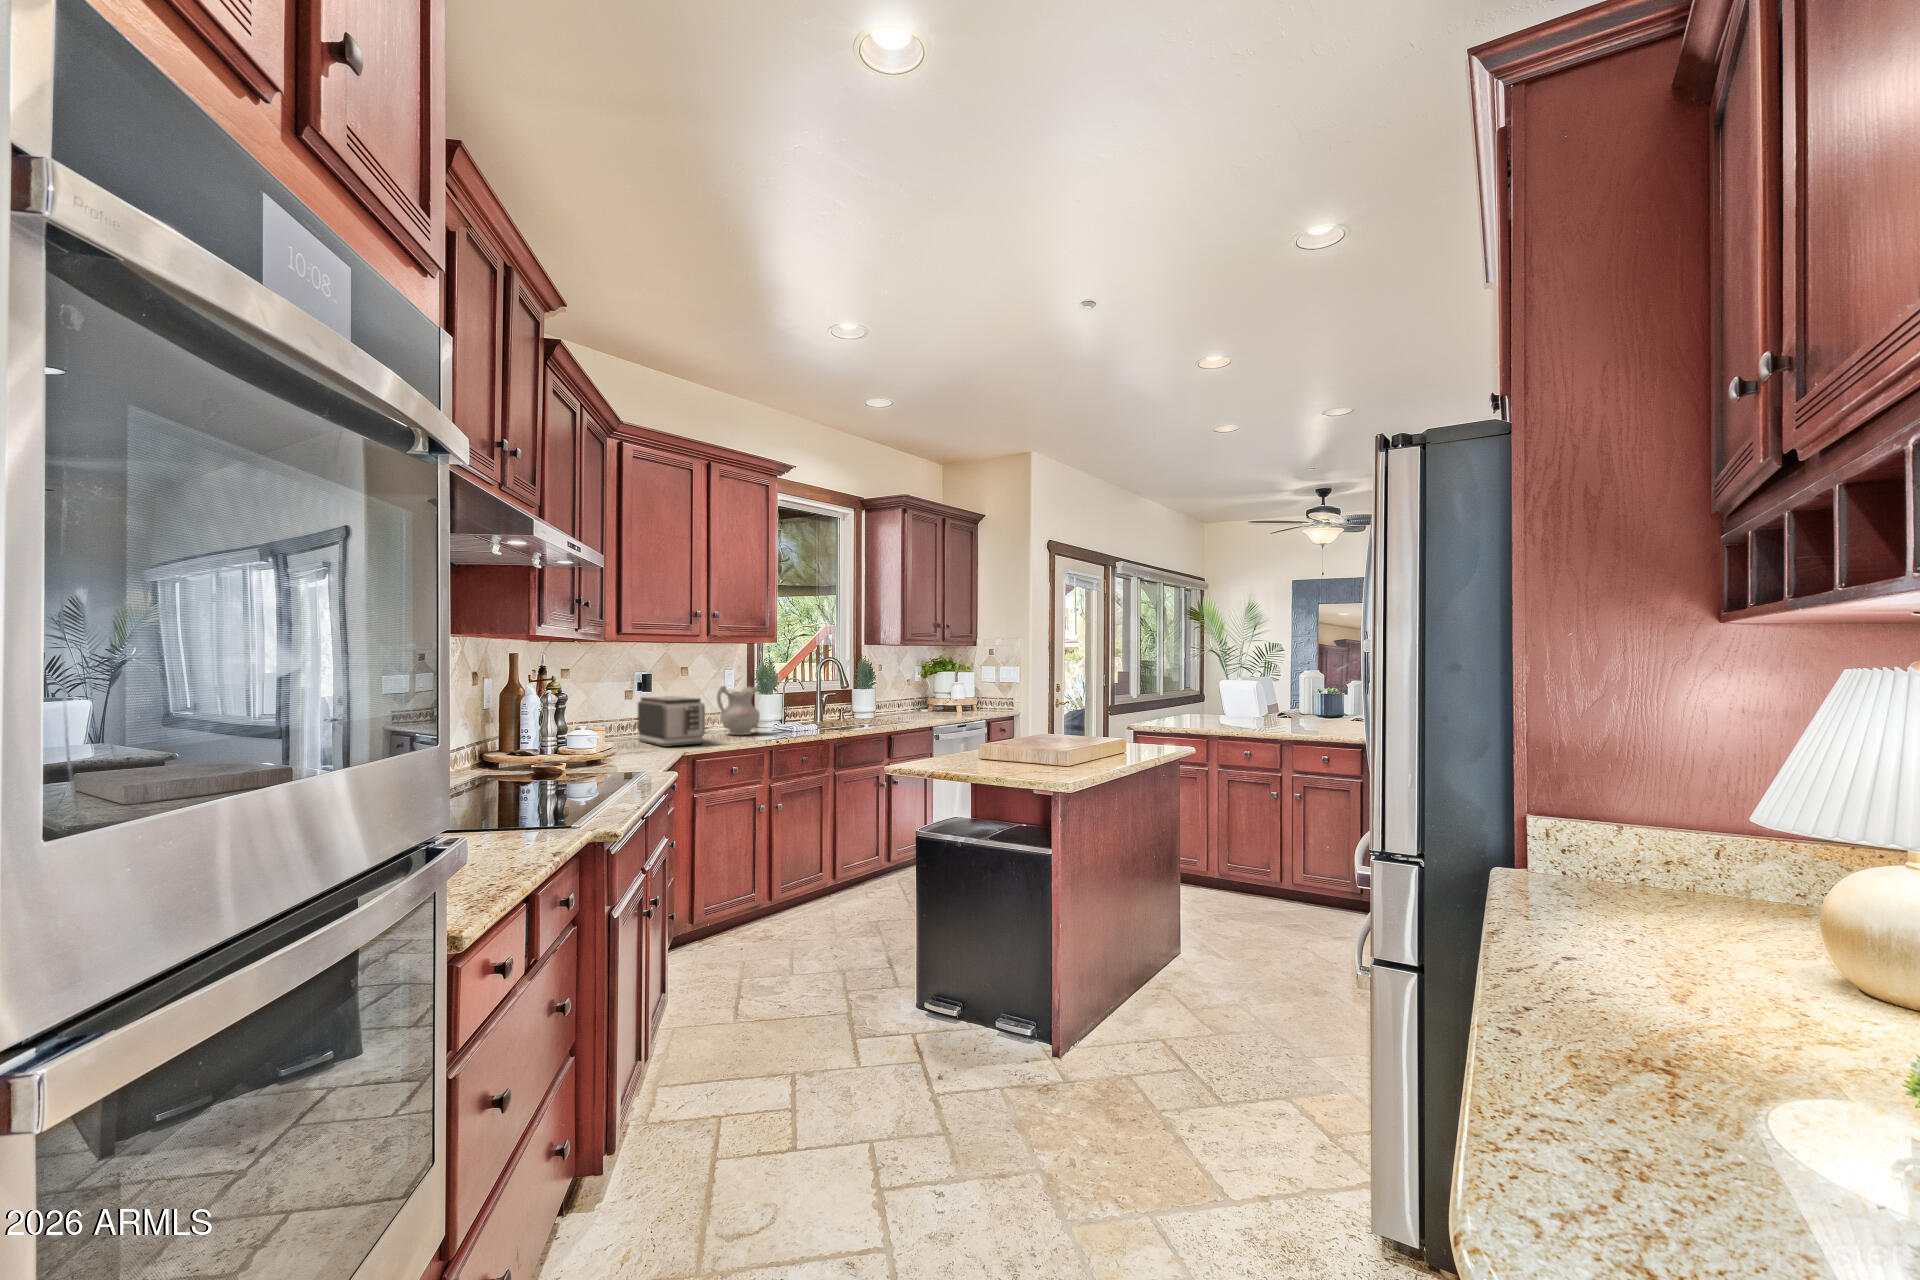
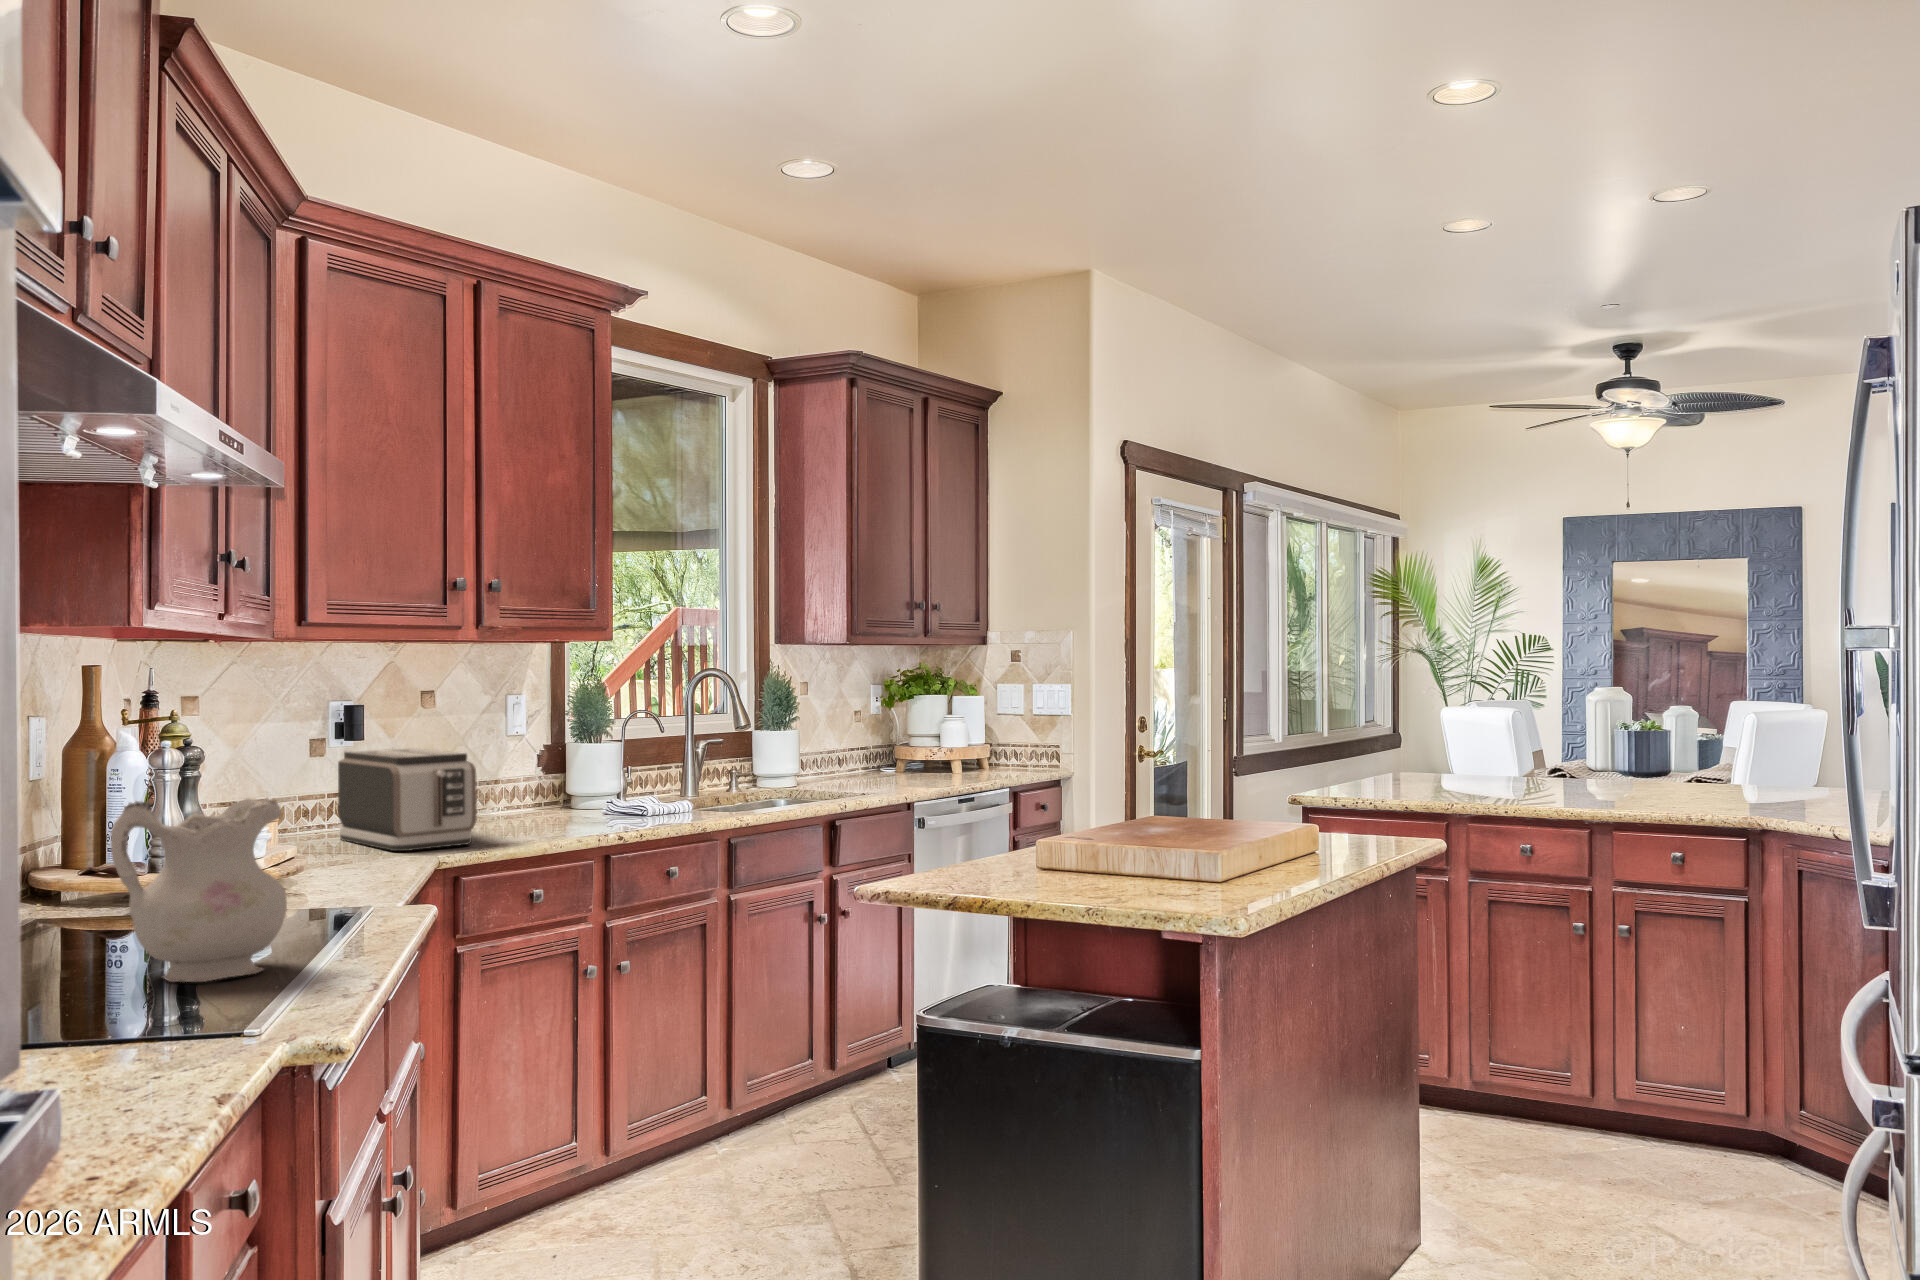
ceramic pitcher: present [716,686,760,735] -> present [111,798,287,982]

